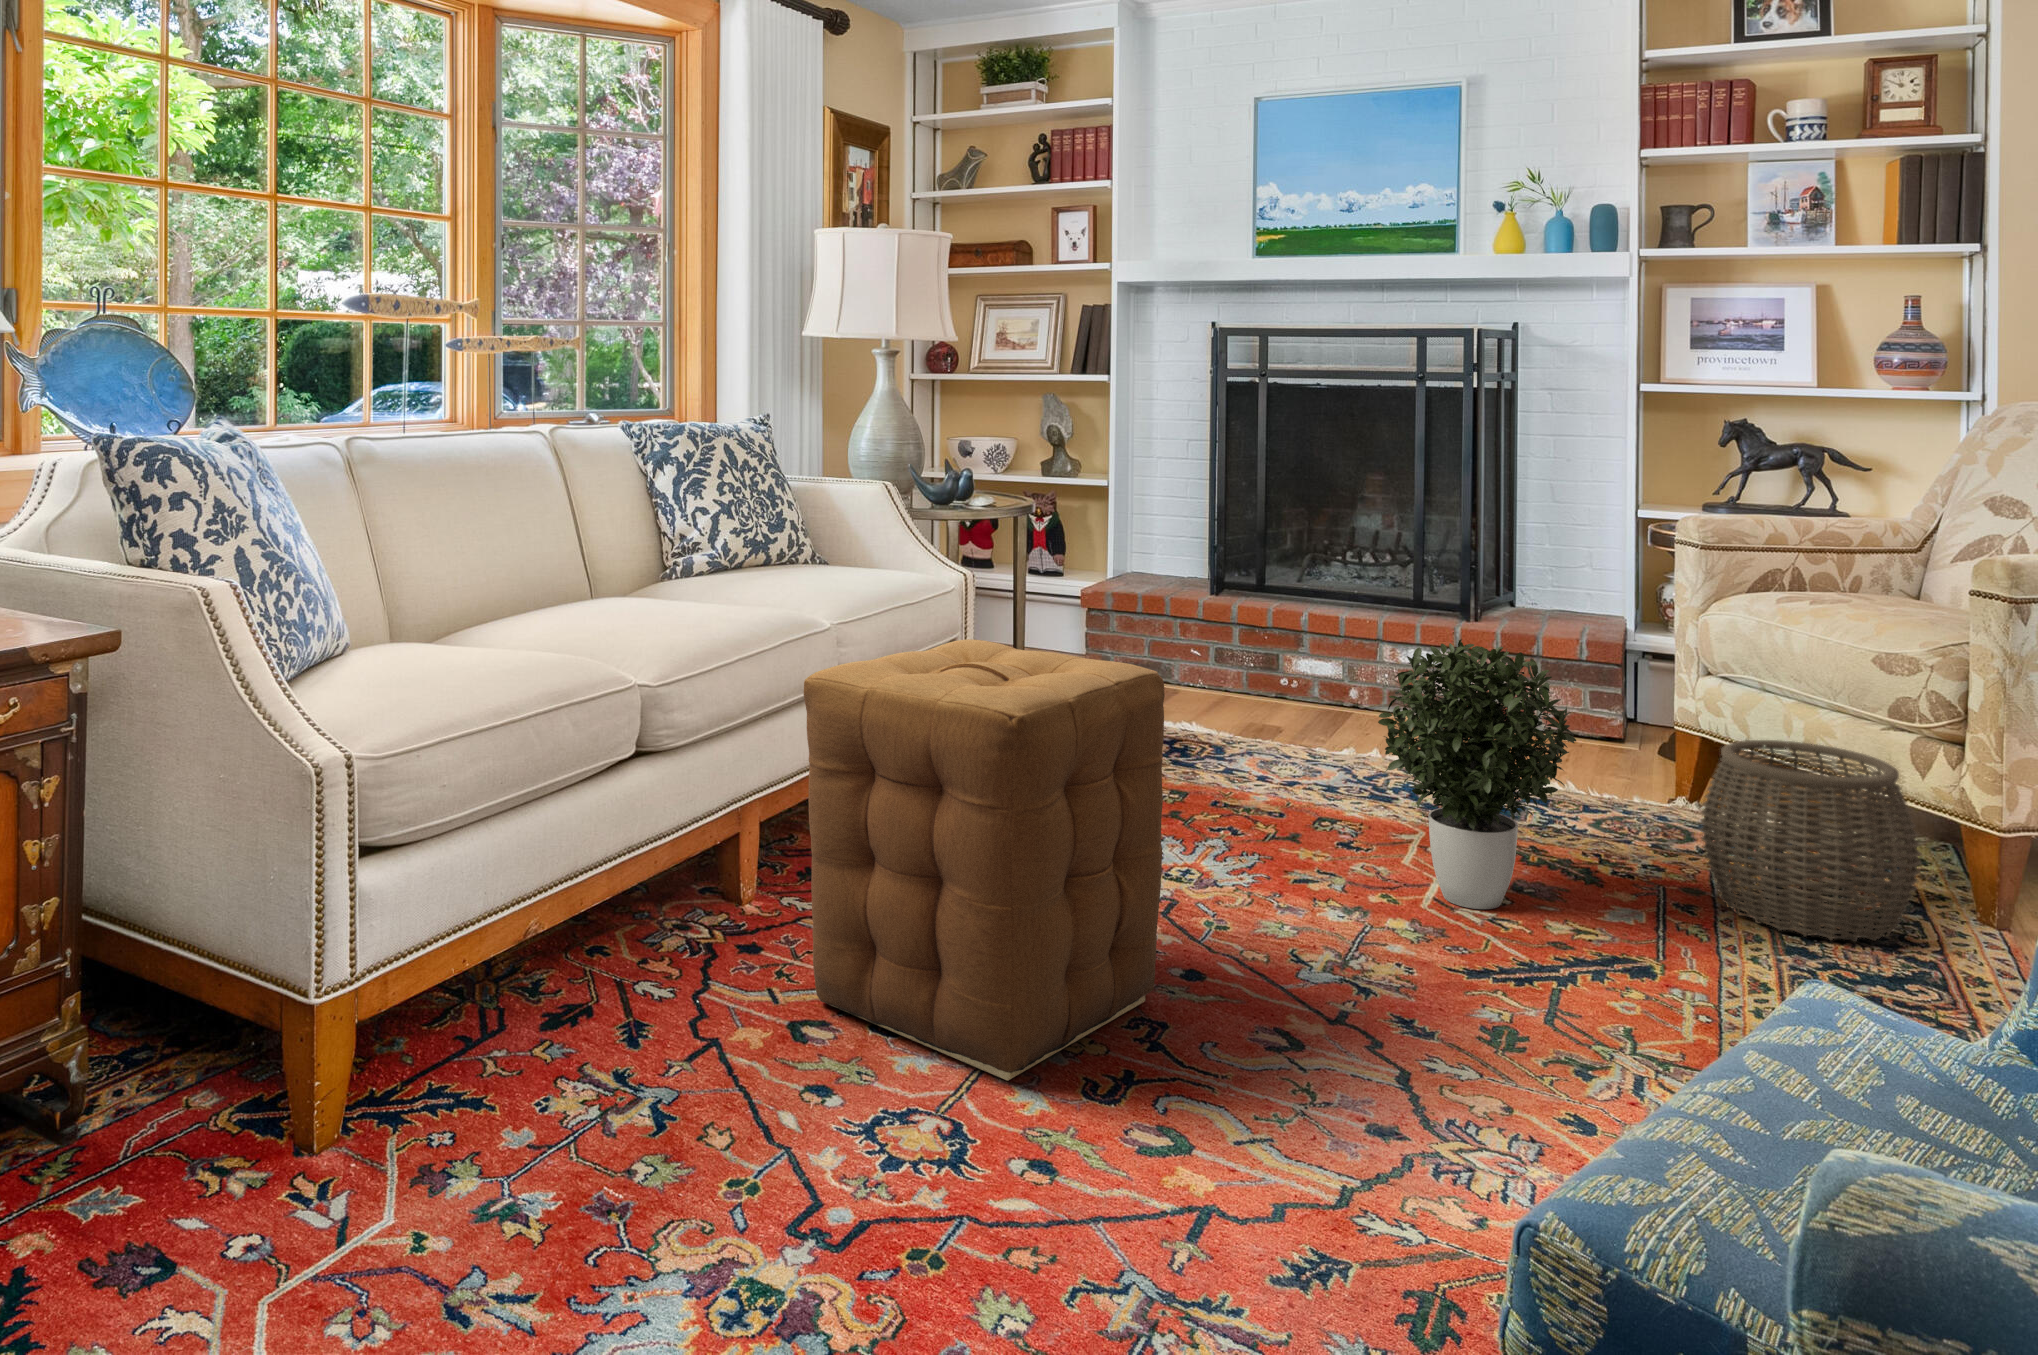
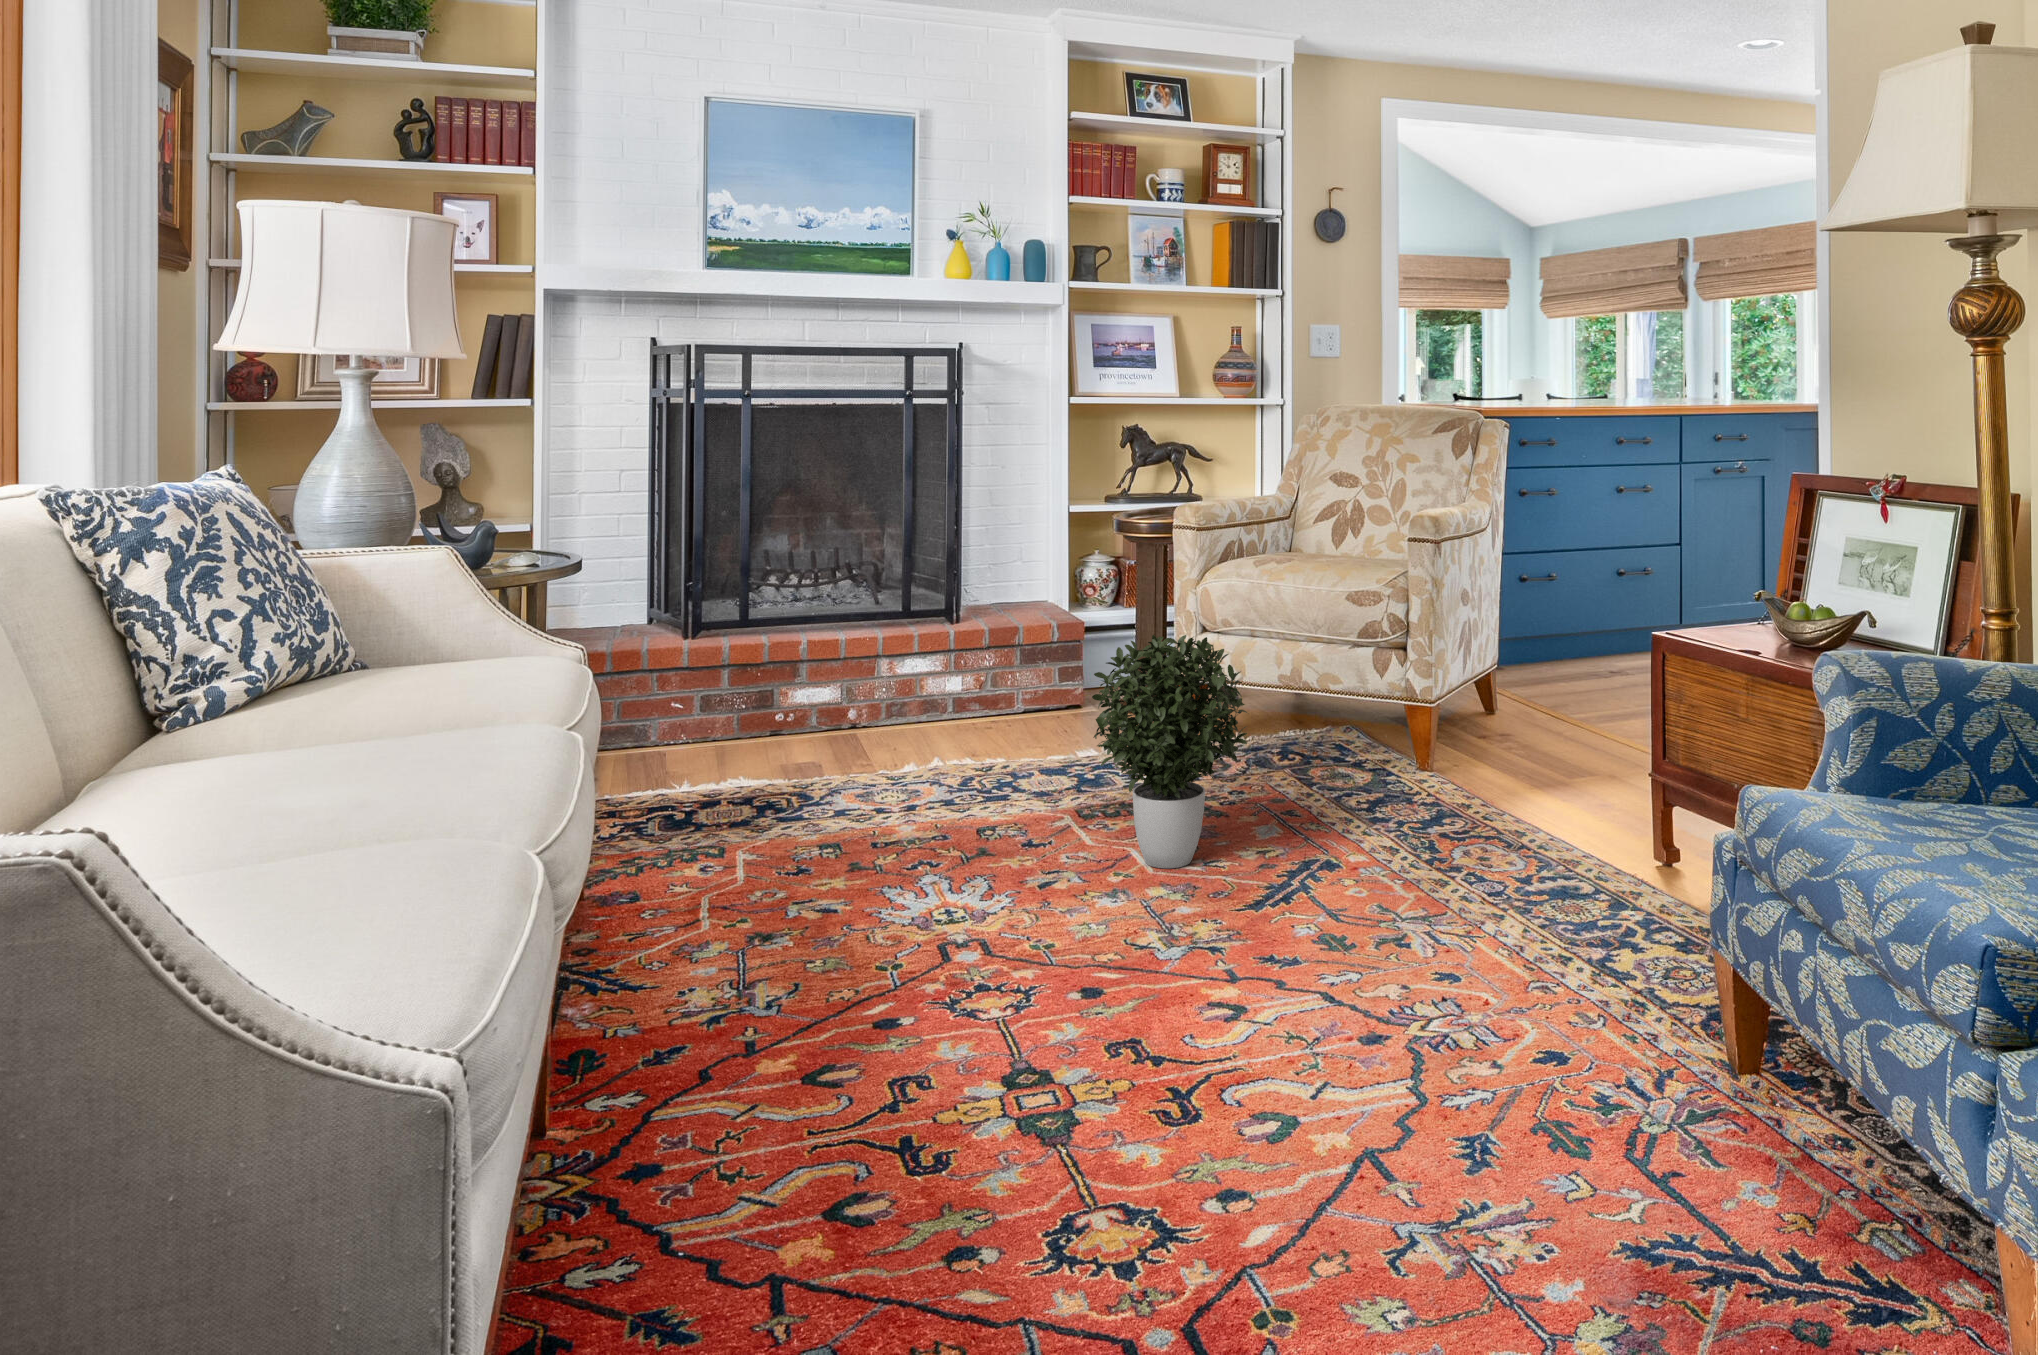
ottoman: present [804,639,1165,1081] -> none [766,707,1104,1184]
woven basket: present [1701,740,1922,942] -> none [1283,673,1424,819]

